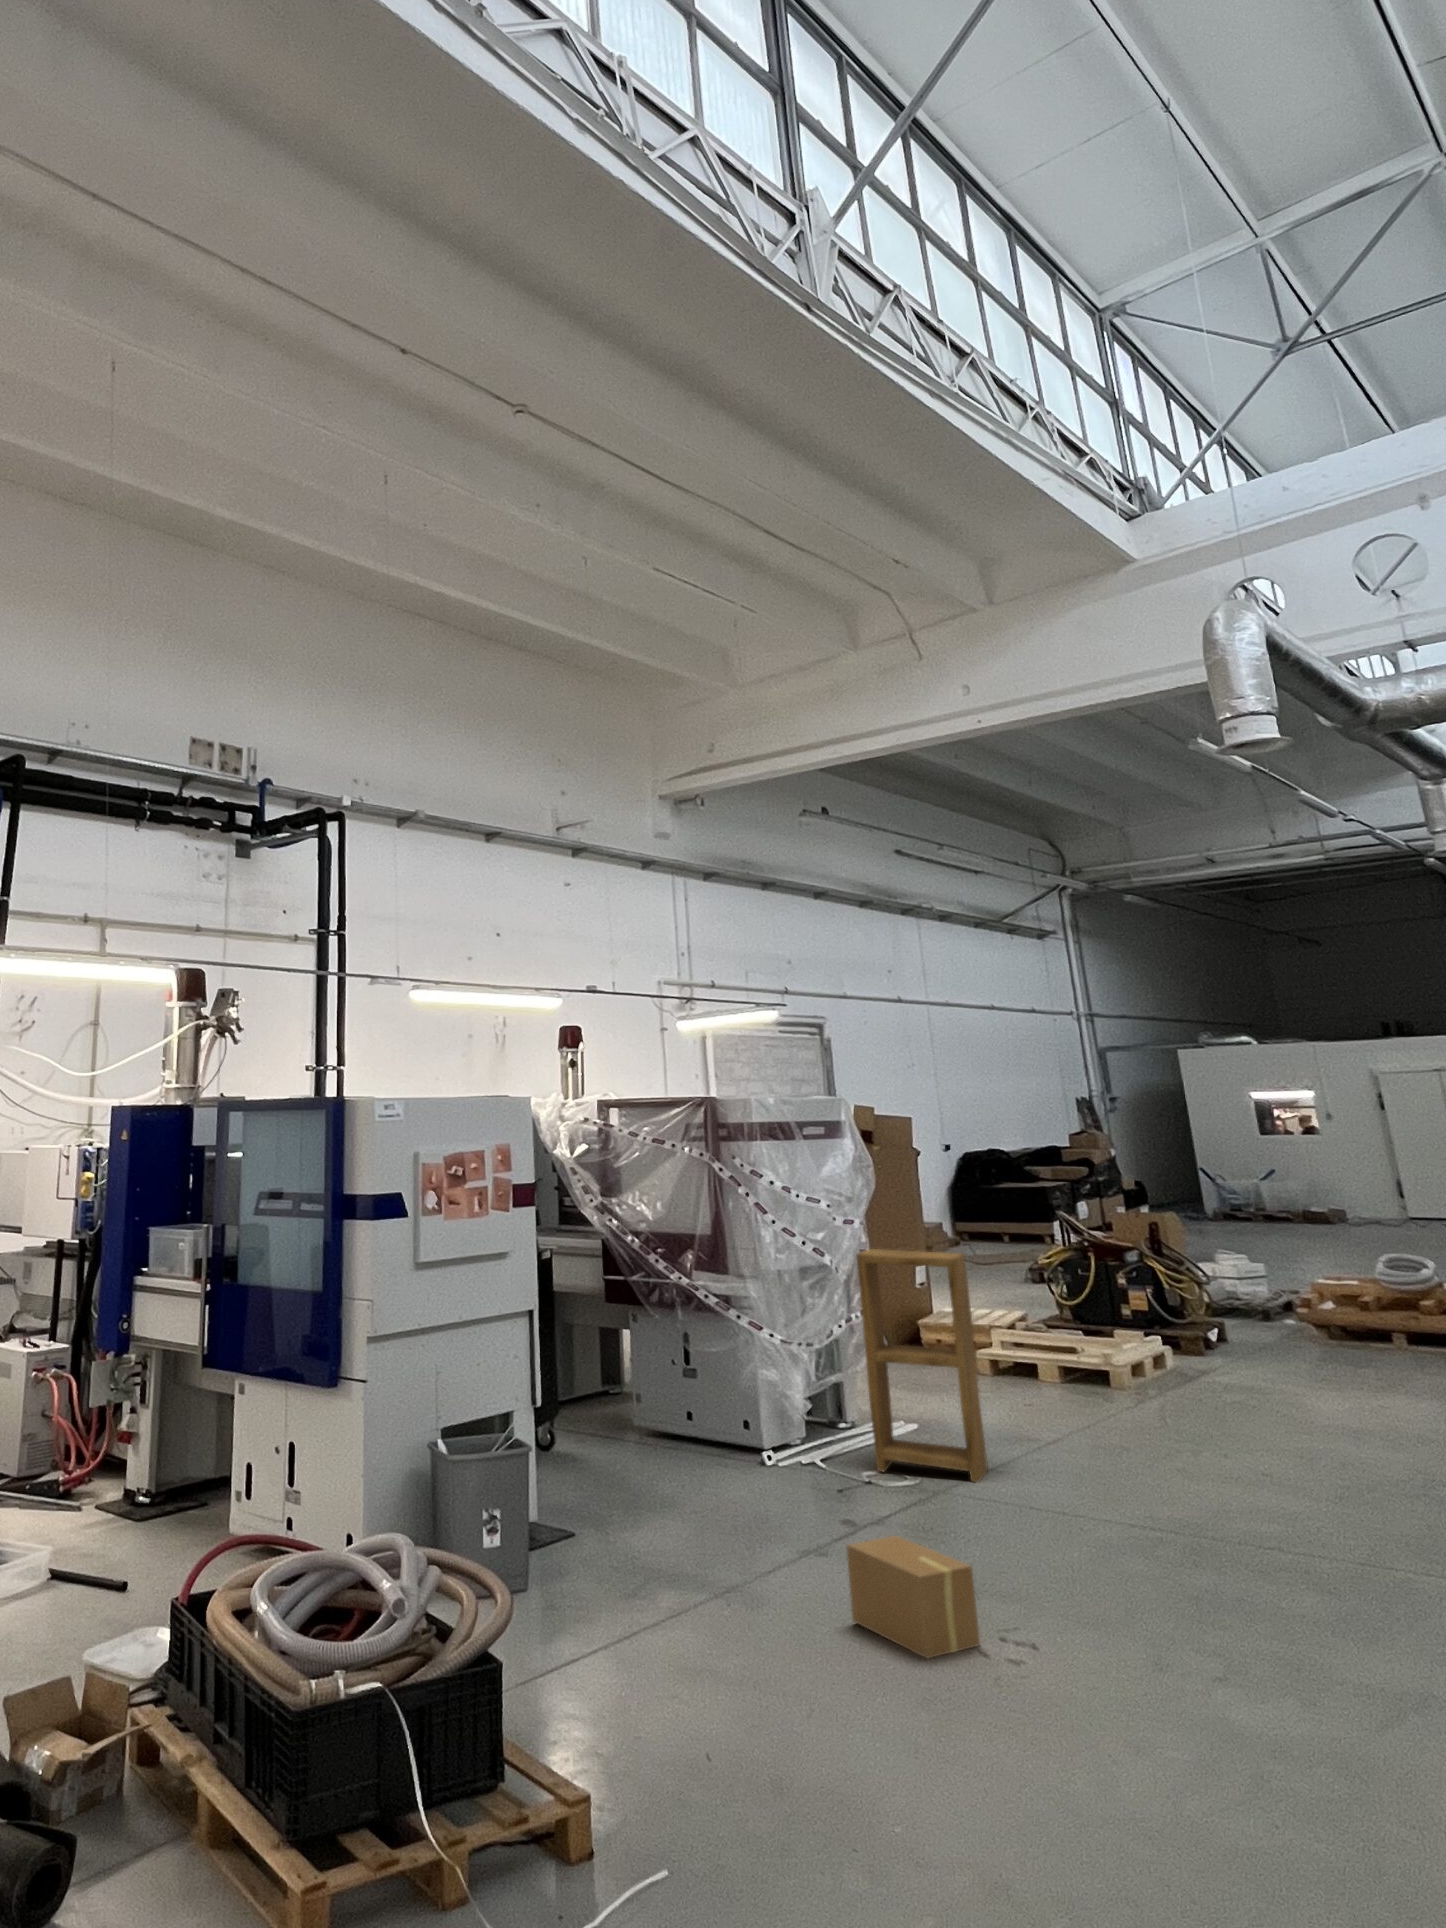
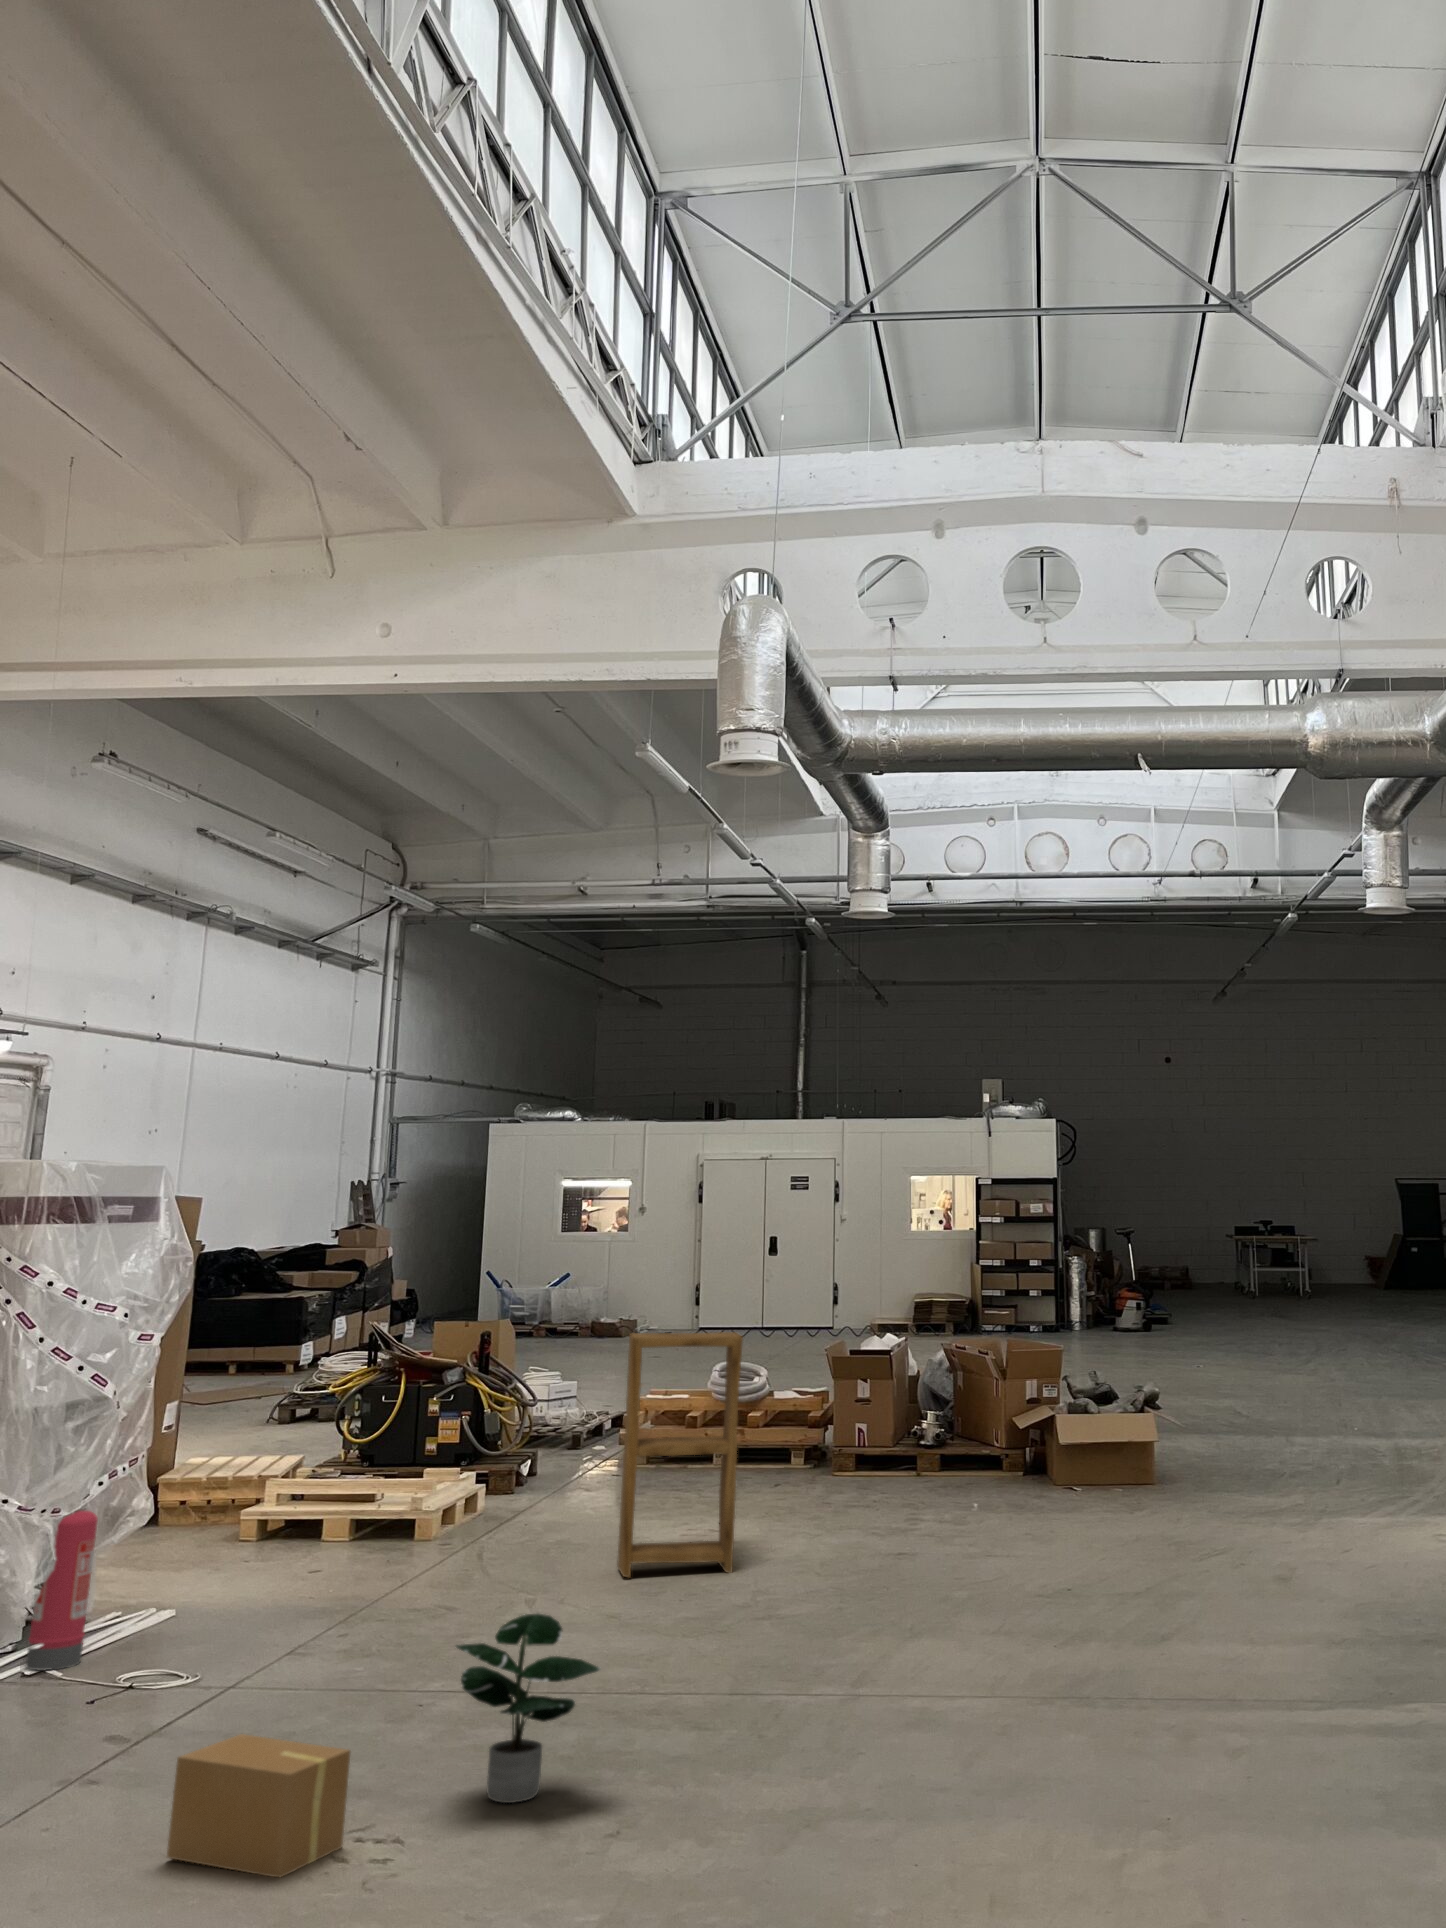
shelving unit: present [857,1249,988,1483] -> present [617,1332,743,1577]
fire extinguisher: none [801,1325,844,1457] -> present [26,1511,98,1670]
potted plant: none [1050,1477,1185,1641] -> present [456,1614,600,1803]

